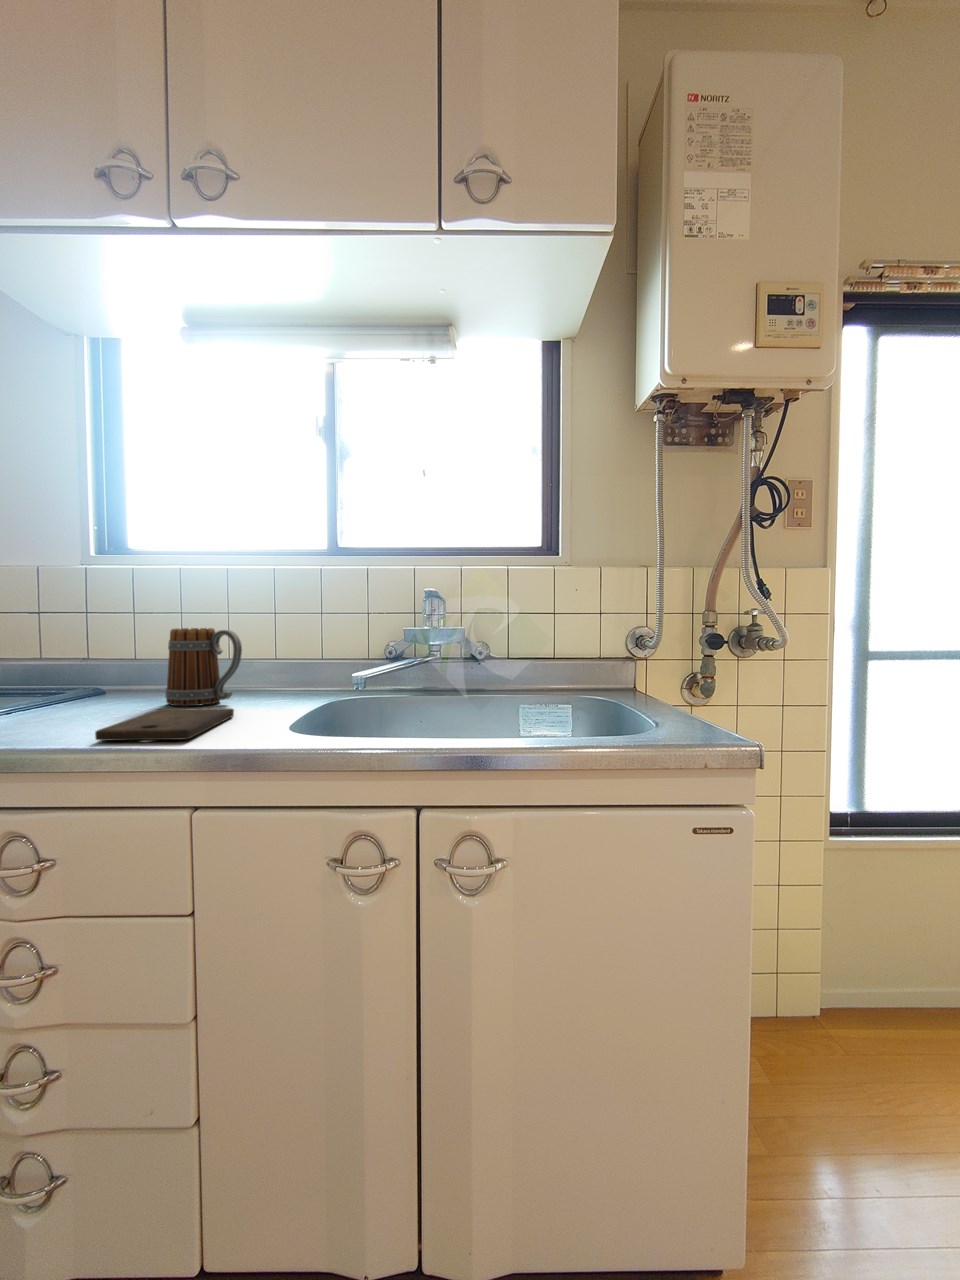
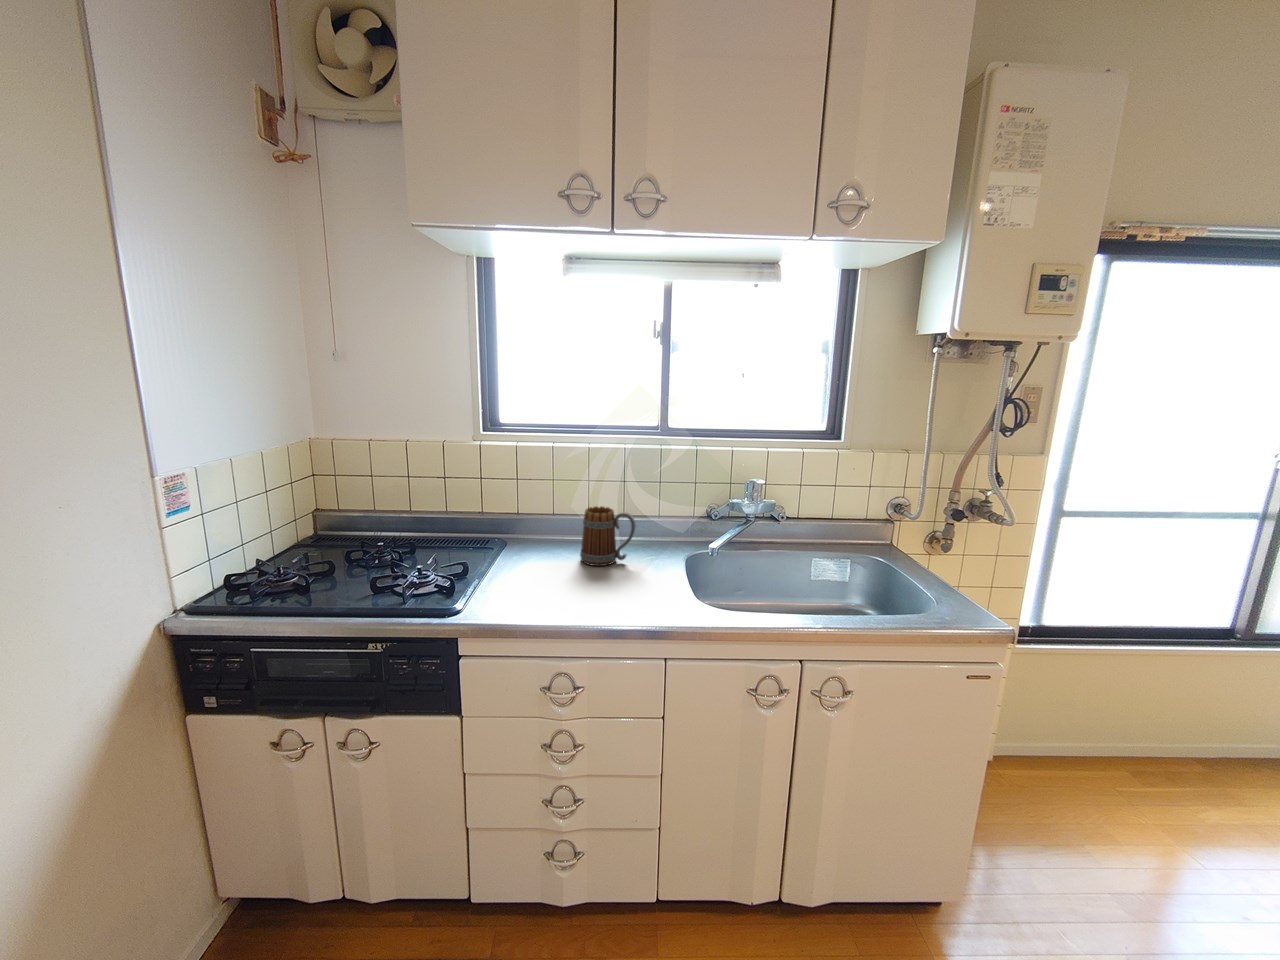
cutting board: present [95,708,234,740] -> none [599,577,657,615]

